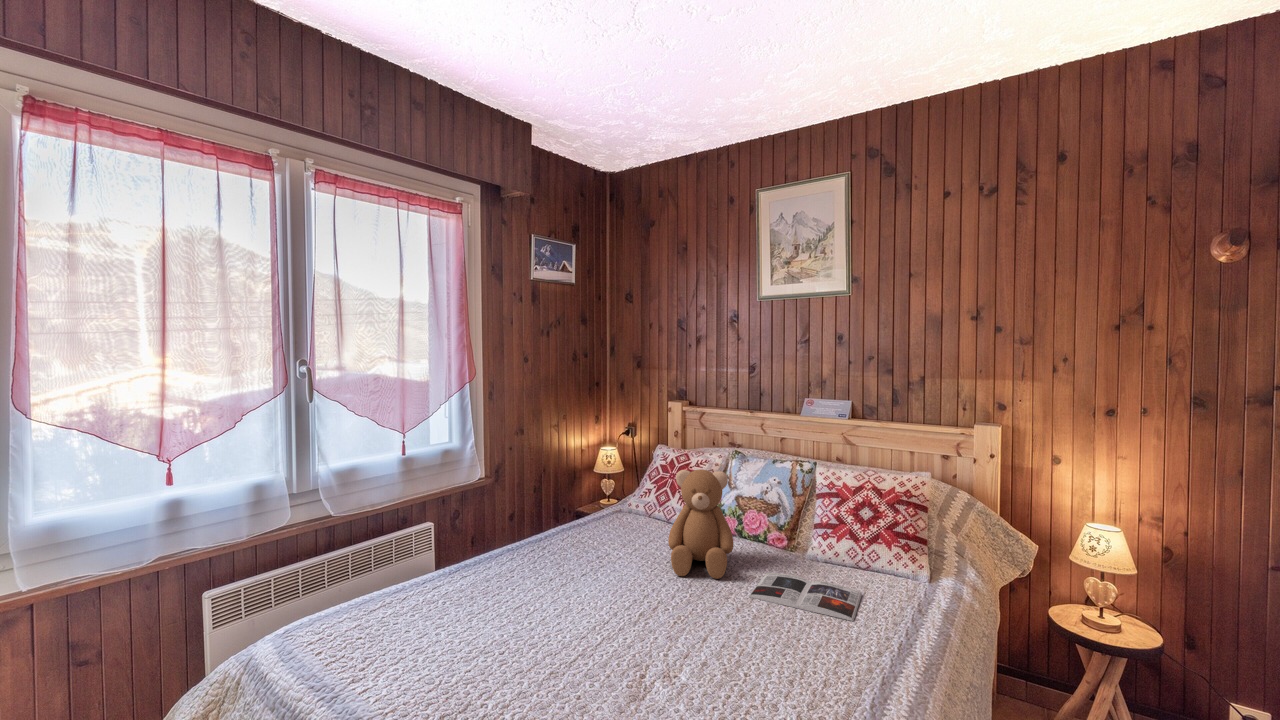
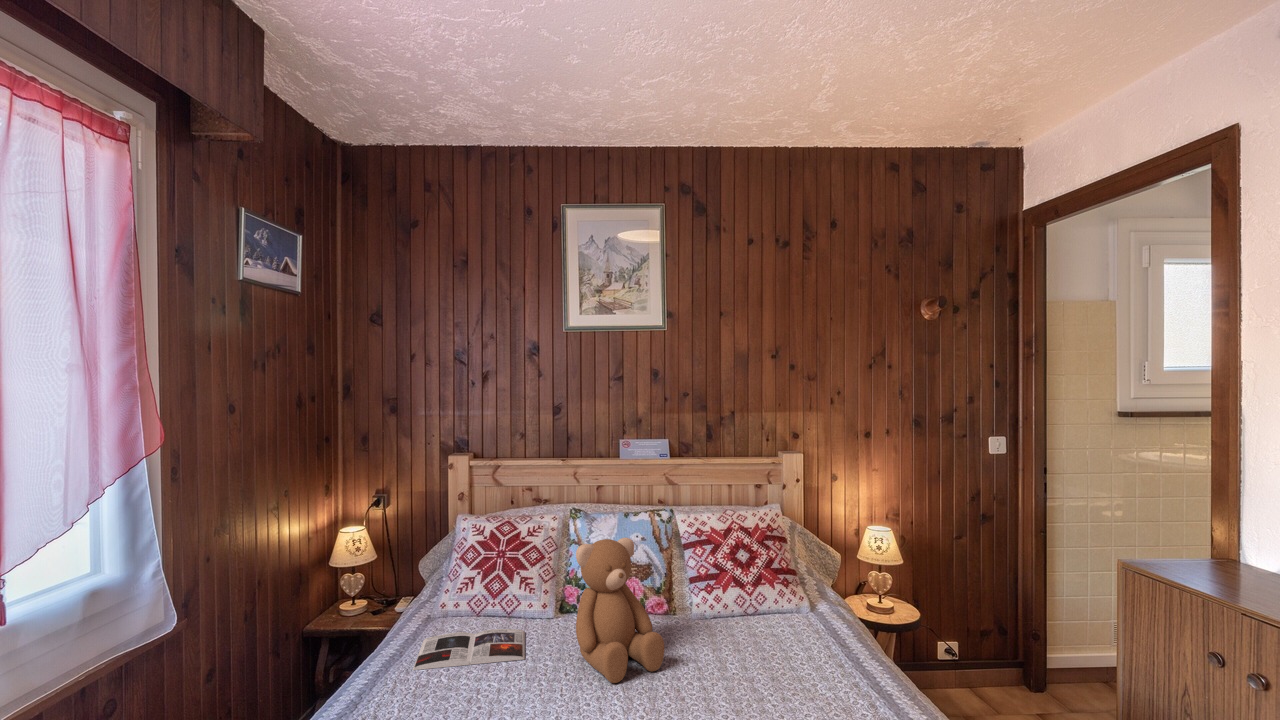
magazine: present [749,573,862,621] -> present [413,629,525,670]

